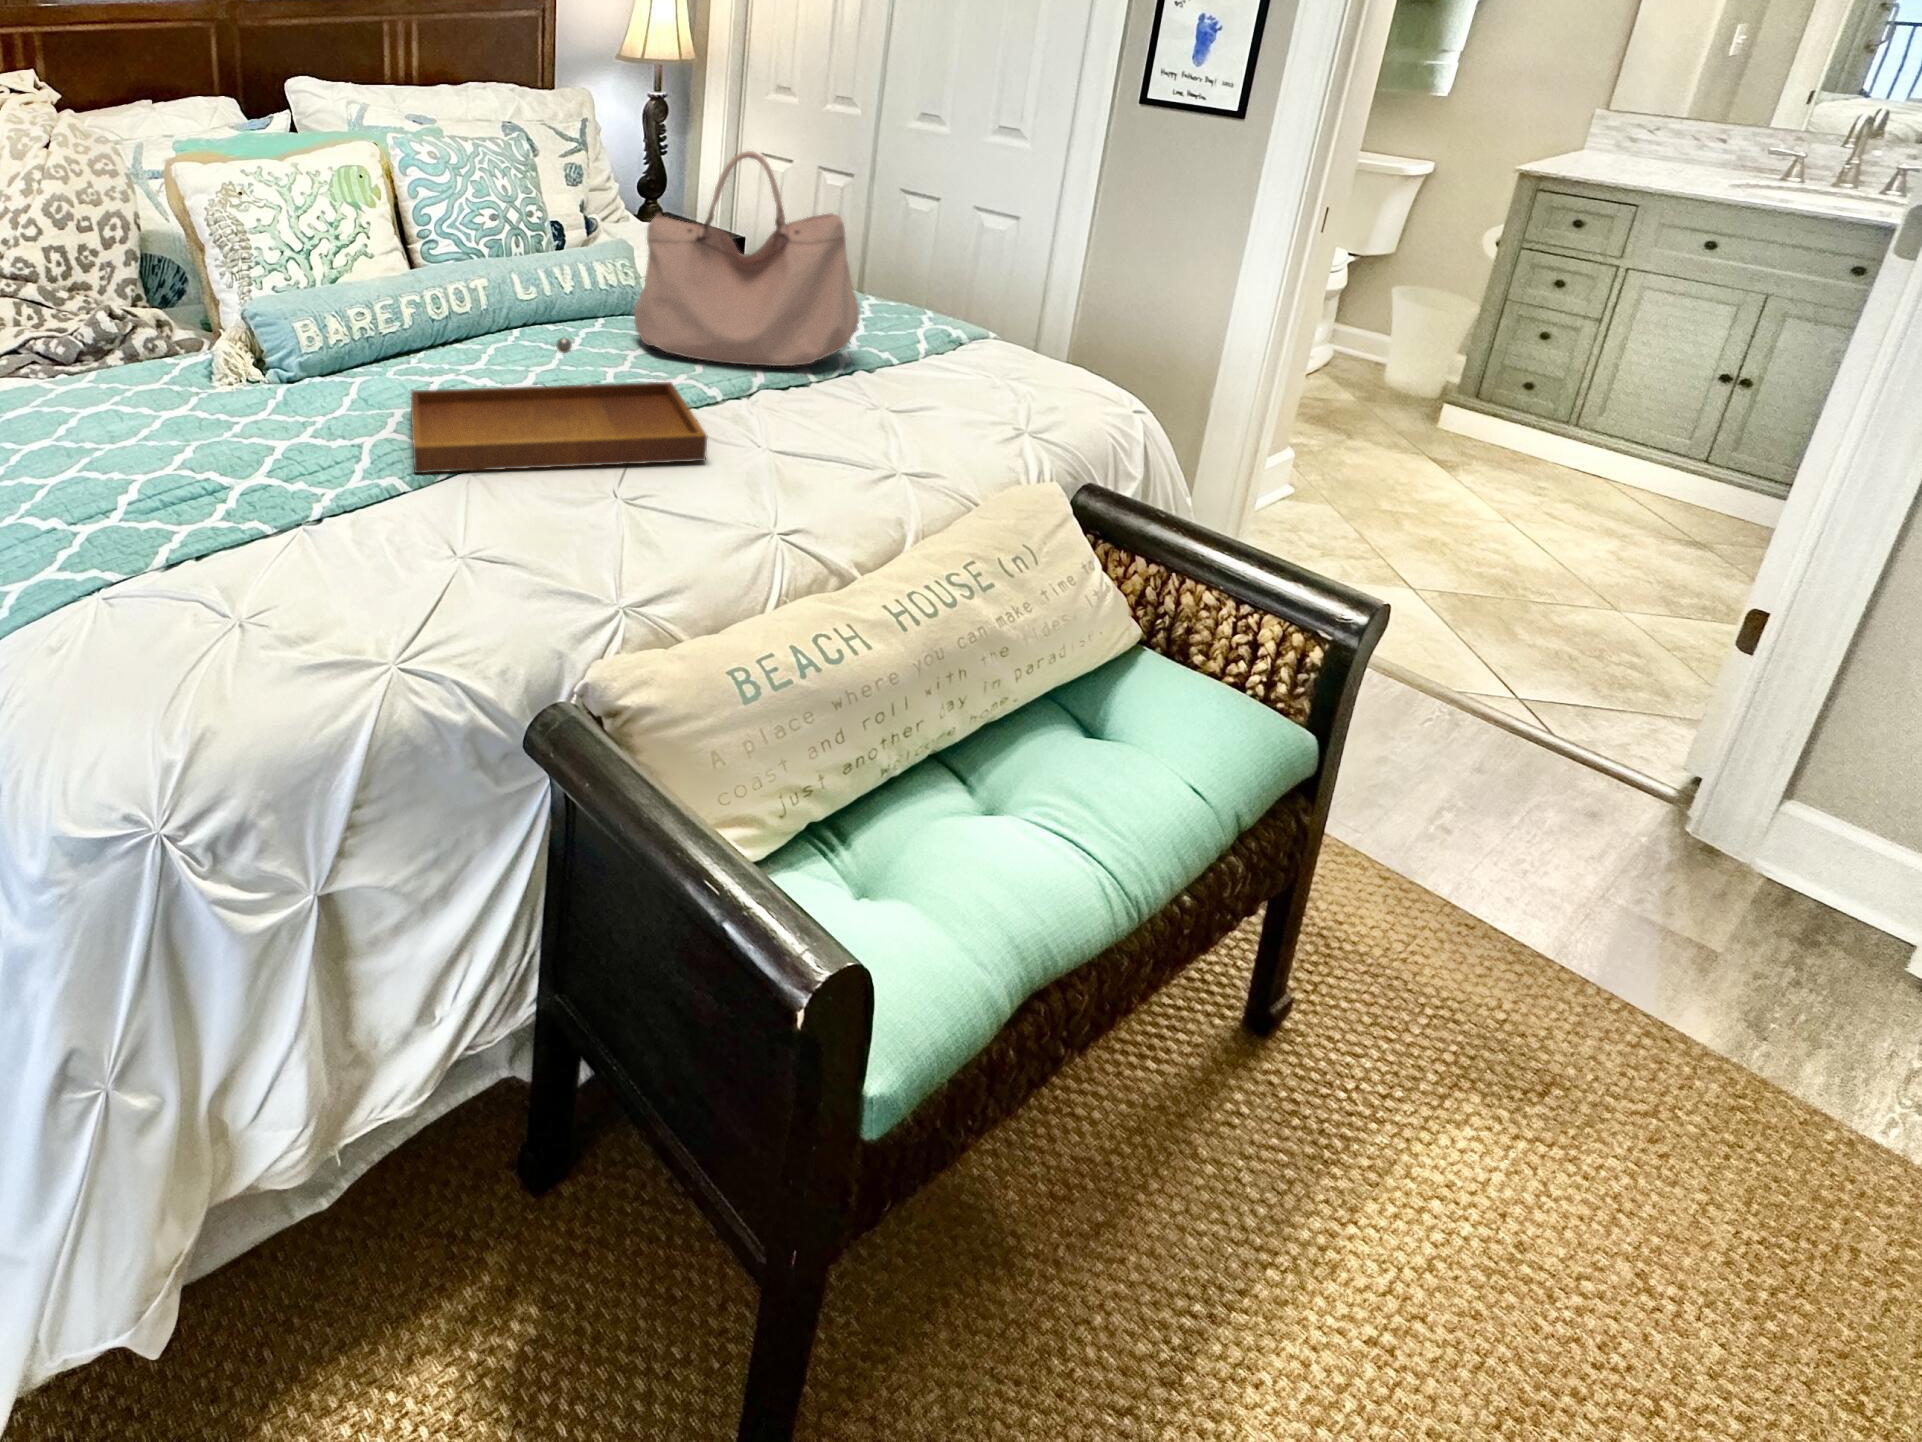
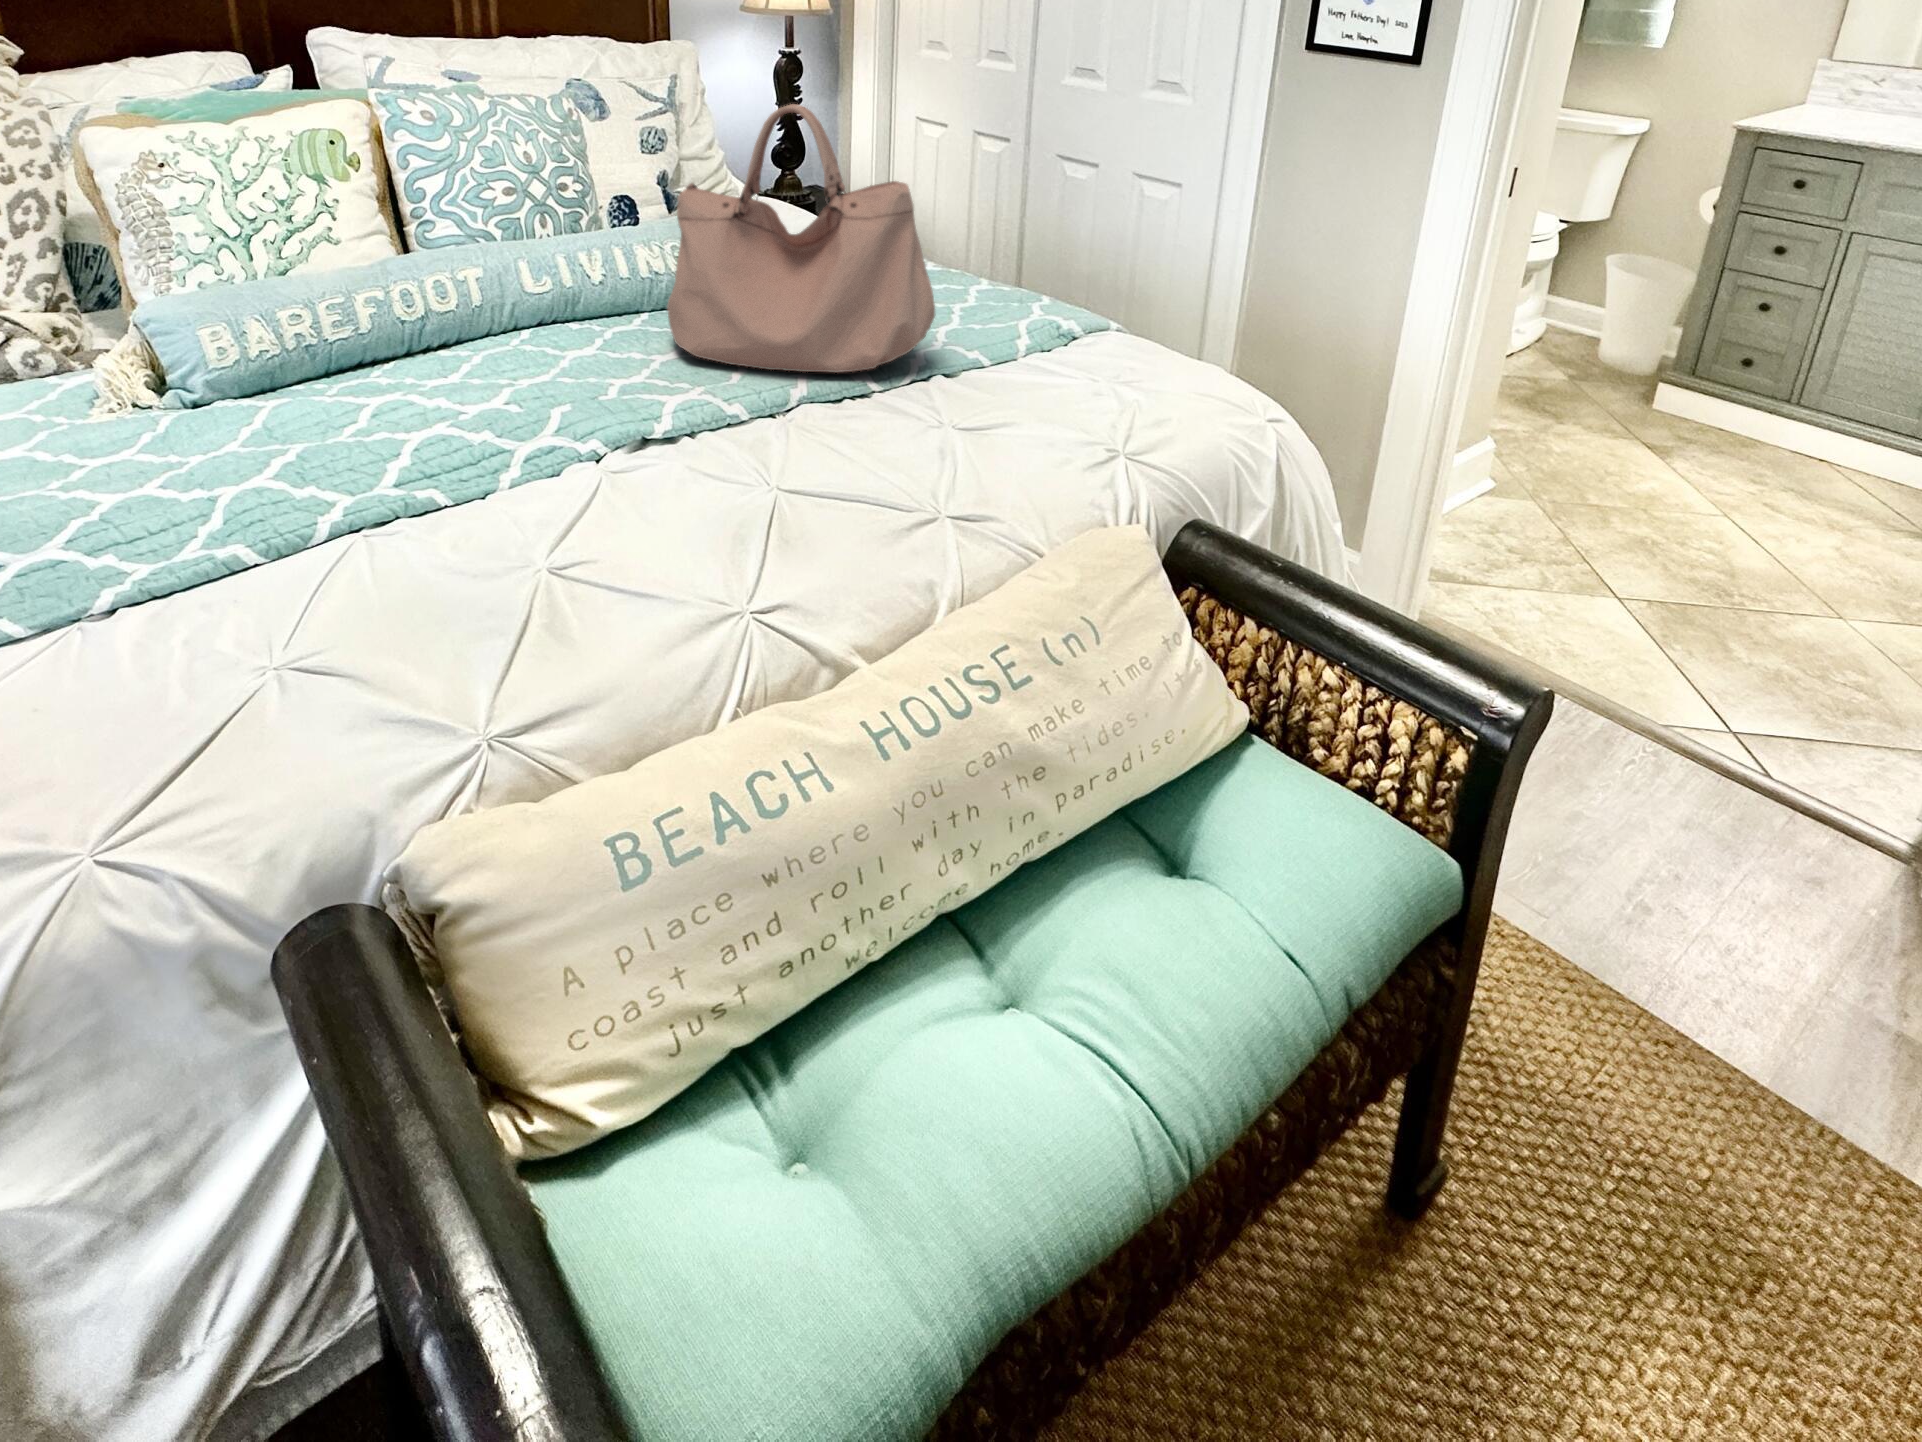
tray: present [411,338,707,473] -> none [267,349,681,541]

